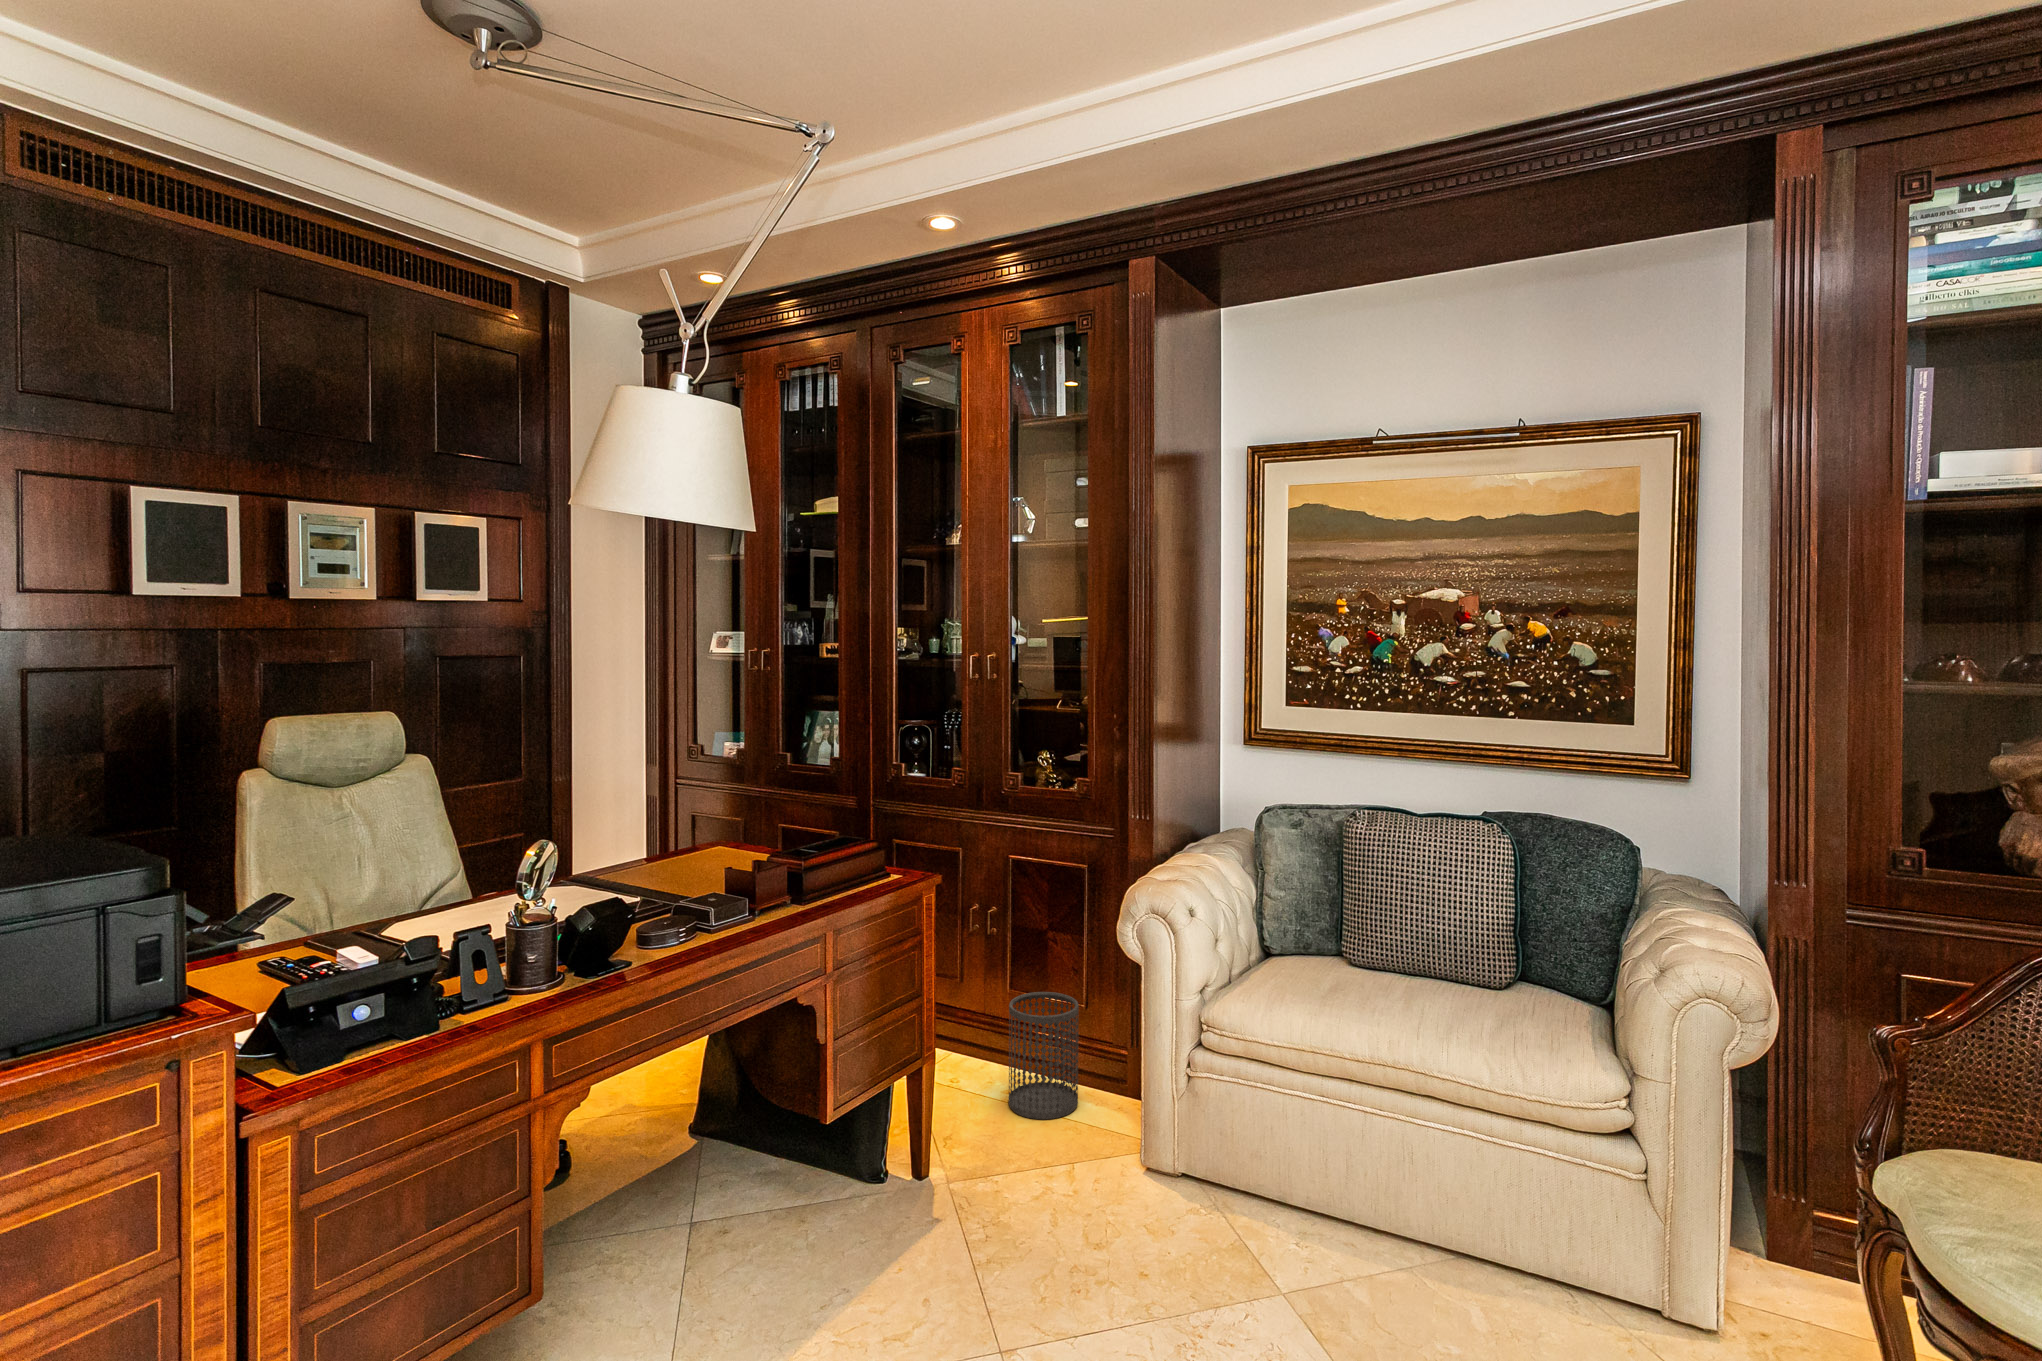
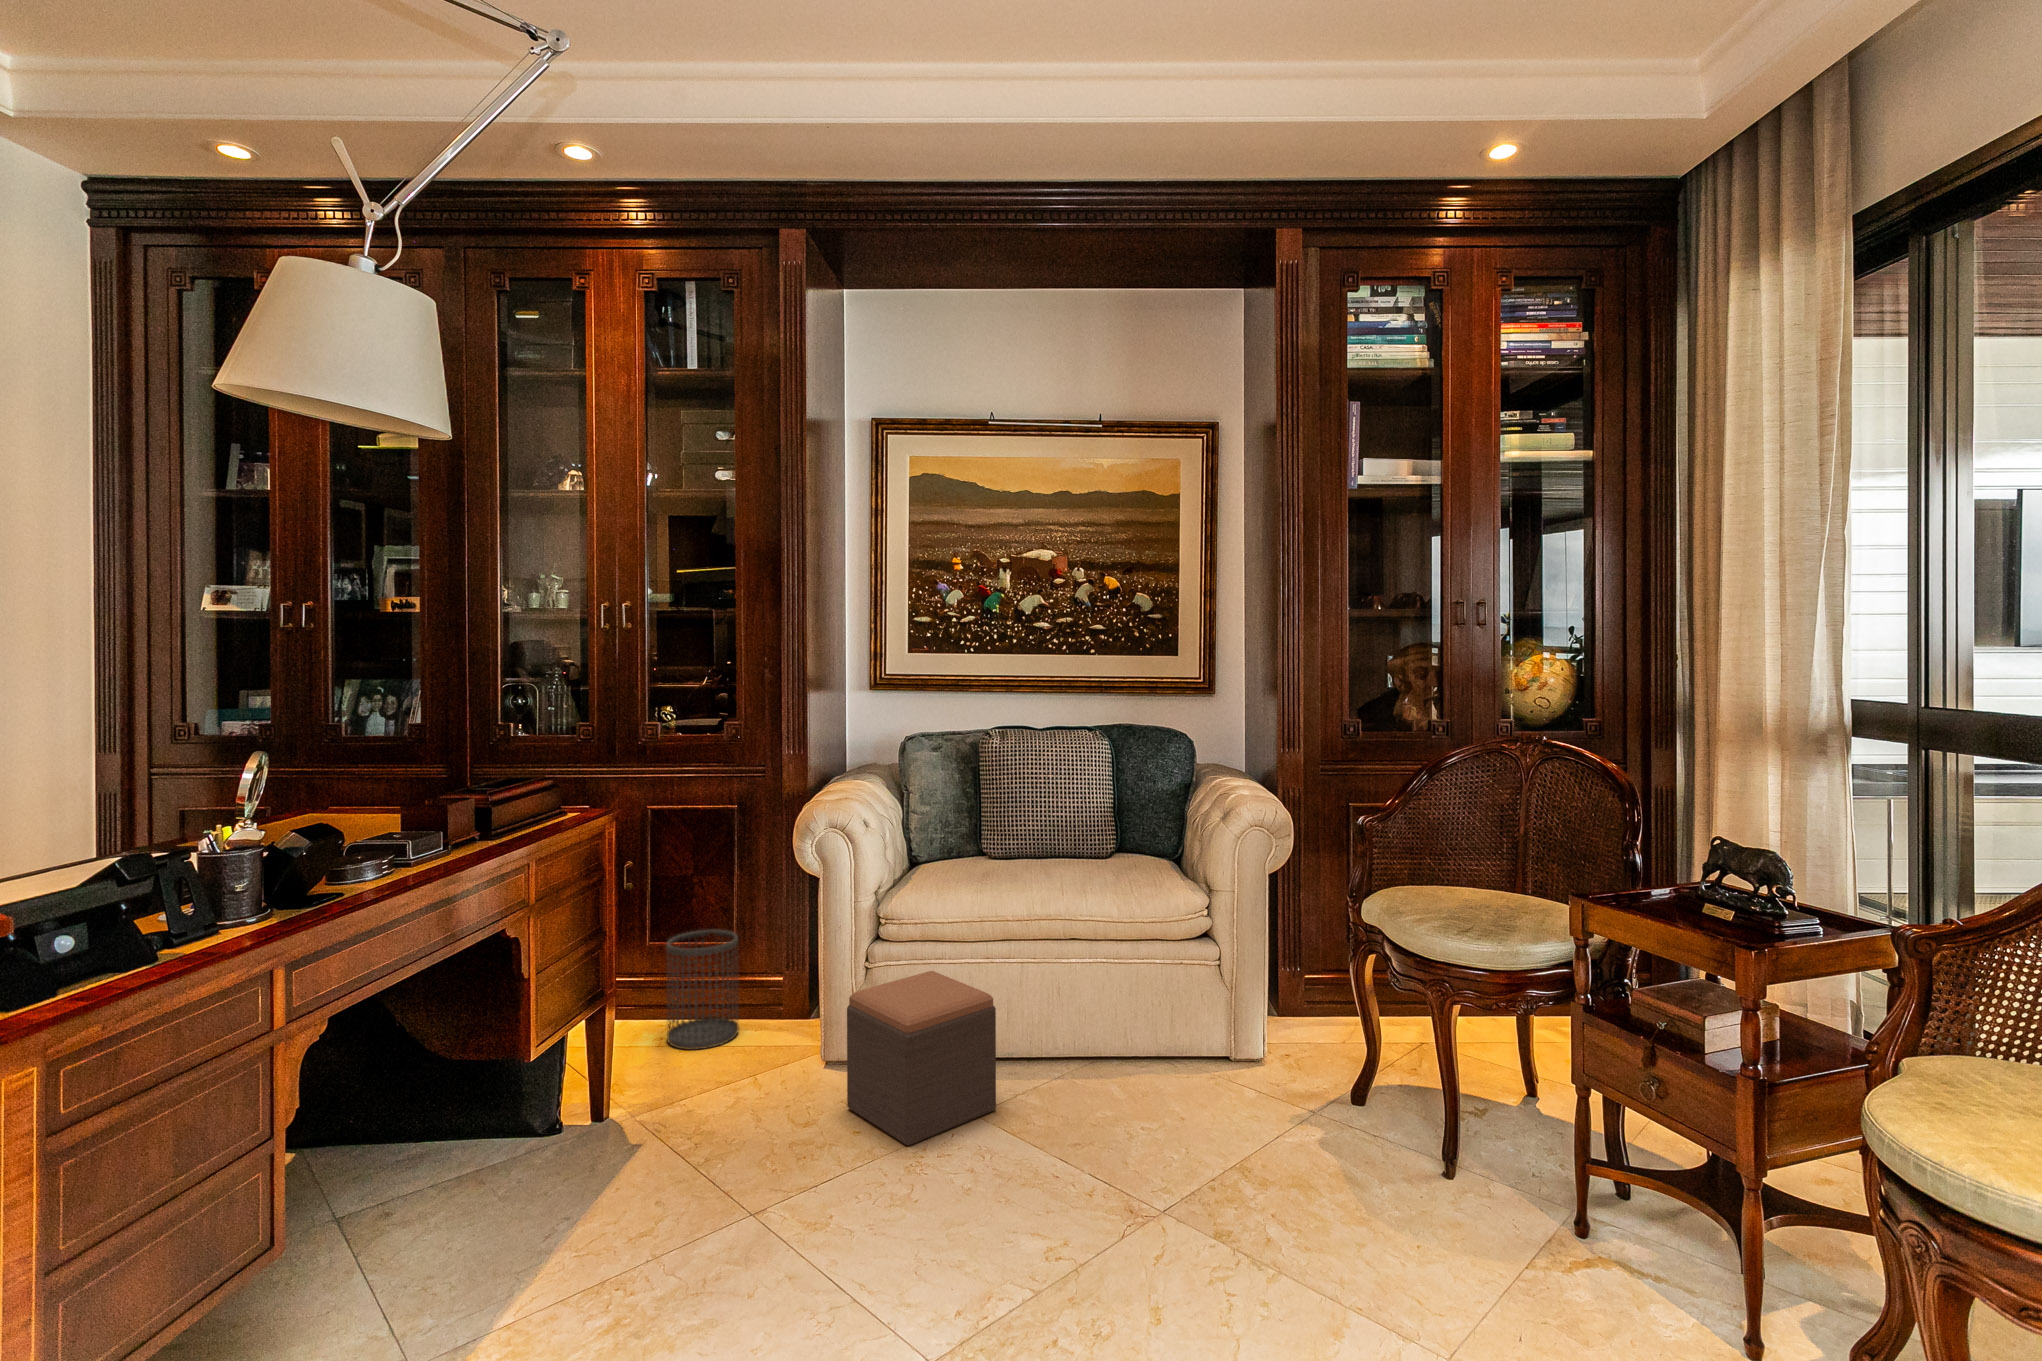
footstool: none [1143,1100,1309,1314] -> present [847,971,996,1146]

